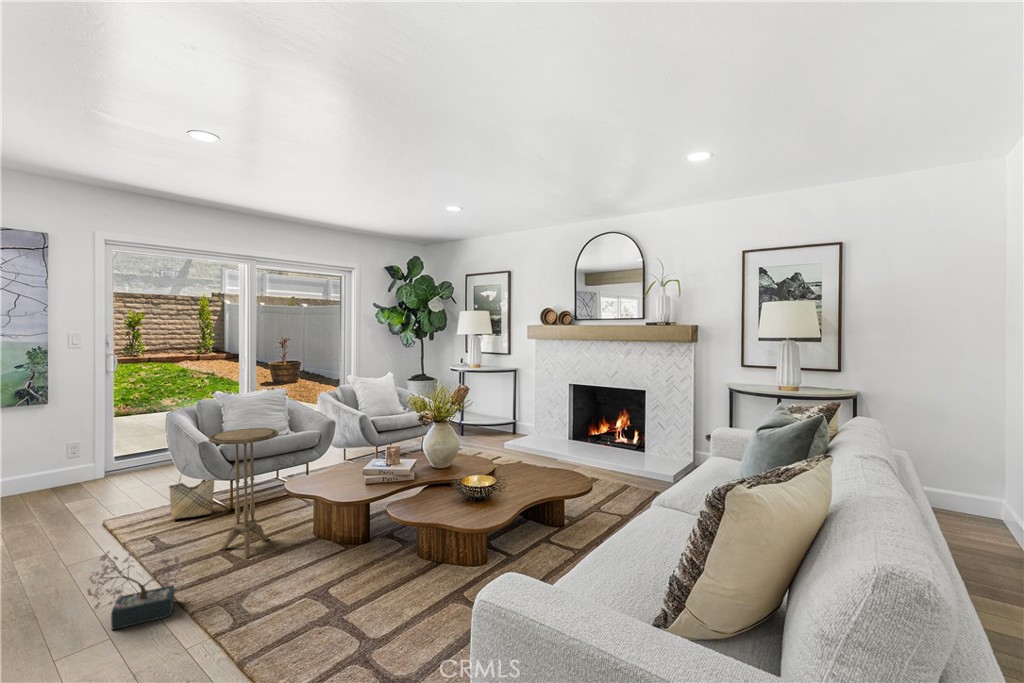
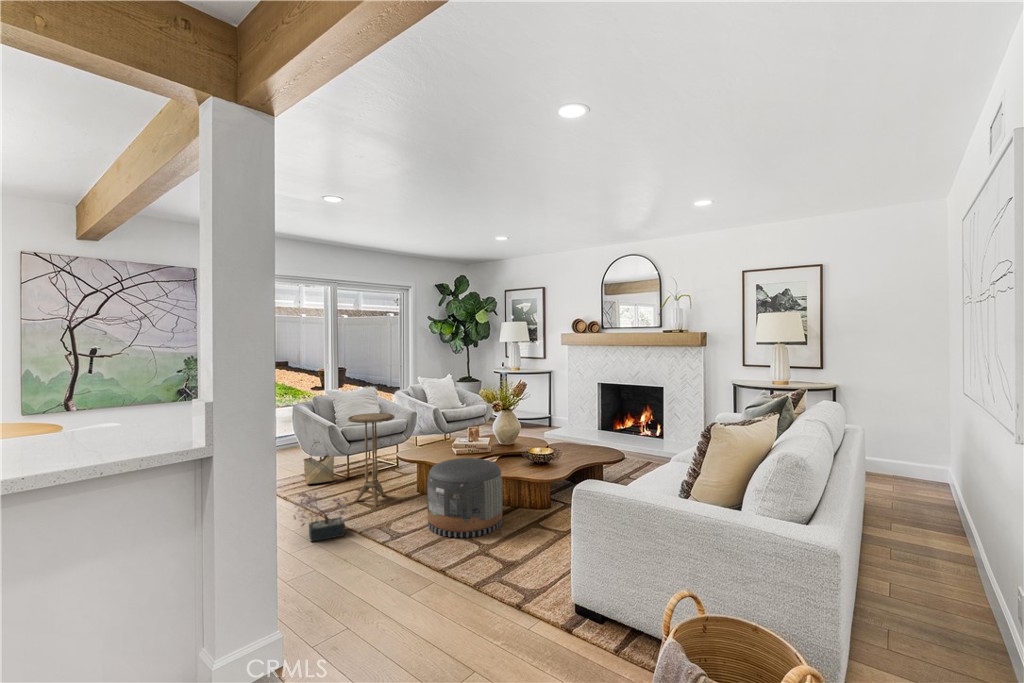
pouf: none [299,496,412,622] -> present [427,458,502,538]

